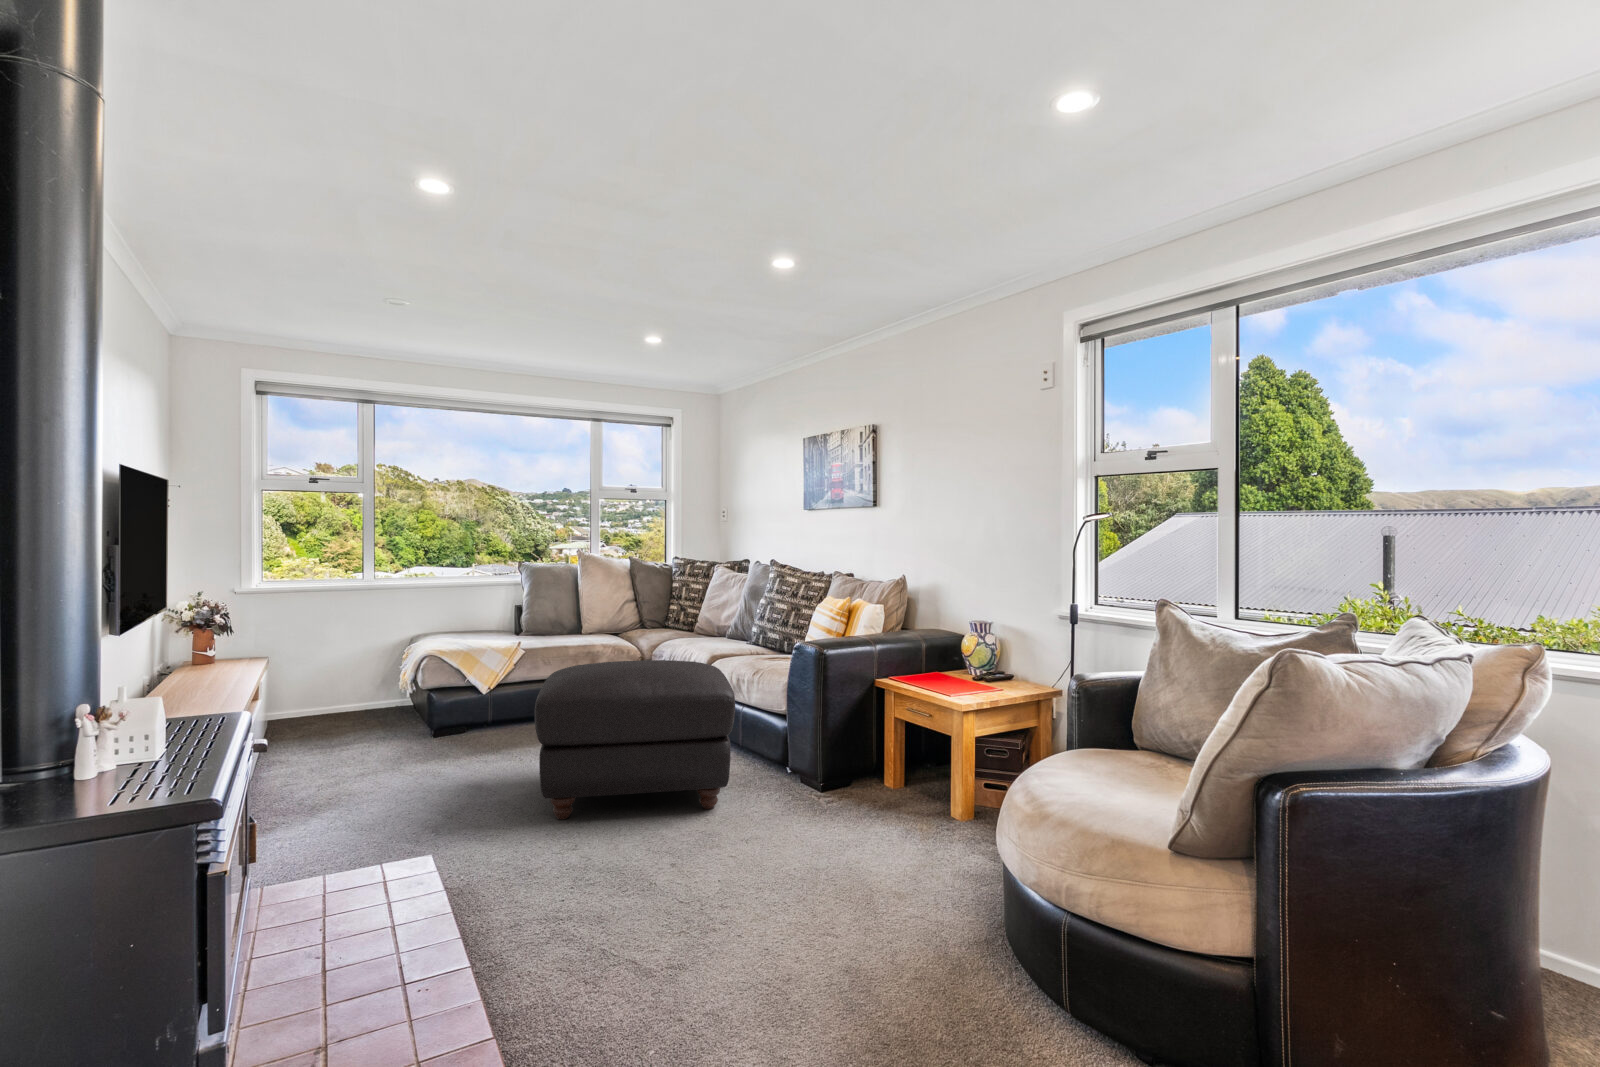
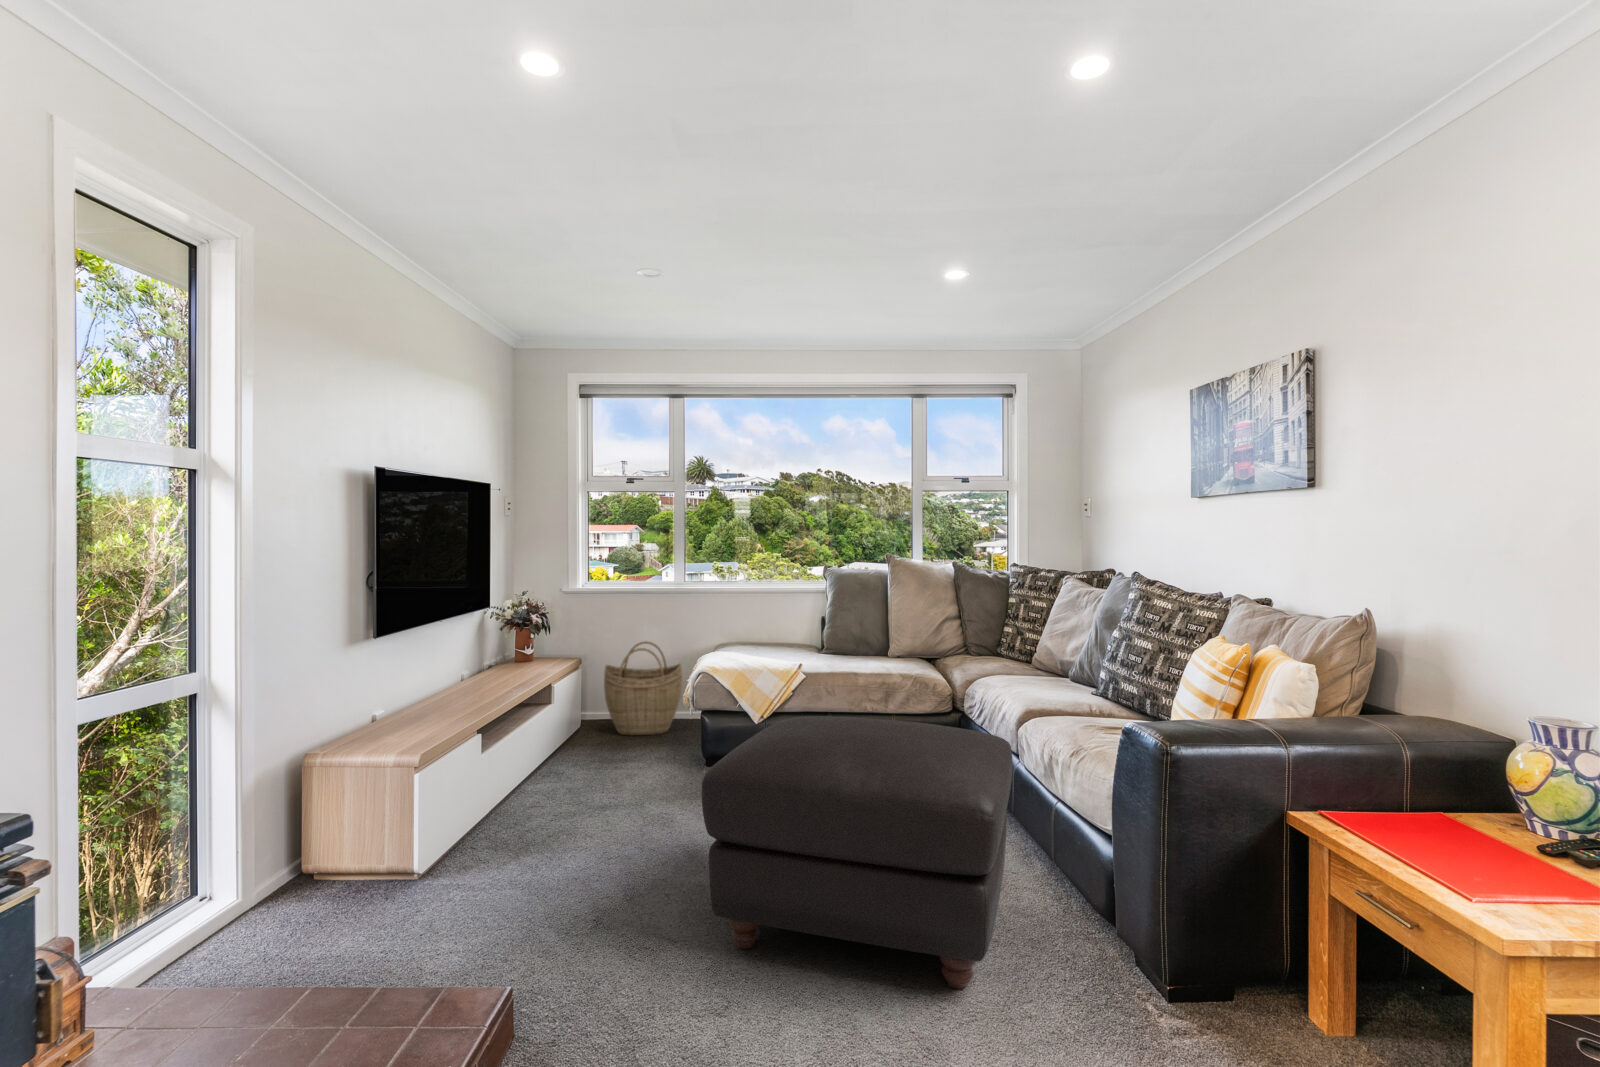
woven basket: none [295,637,380,727] -> present [604,642,682,735]

